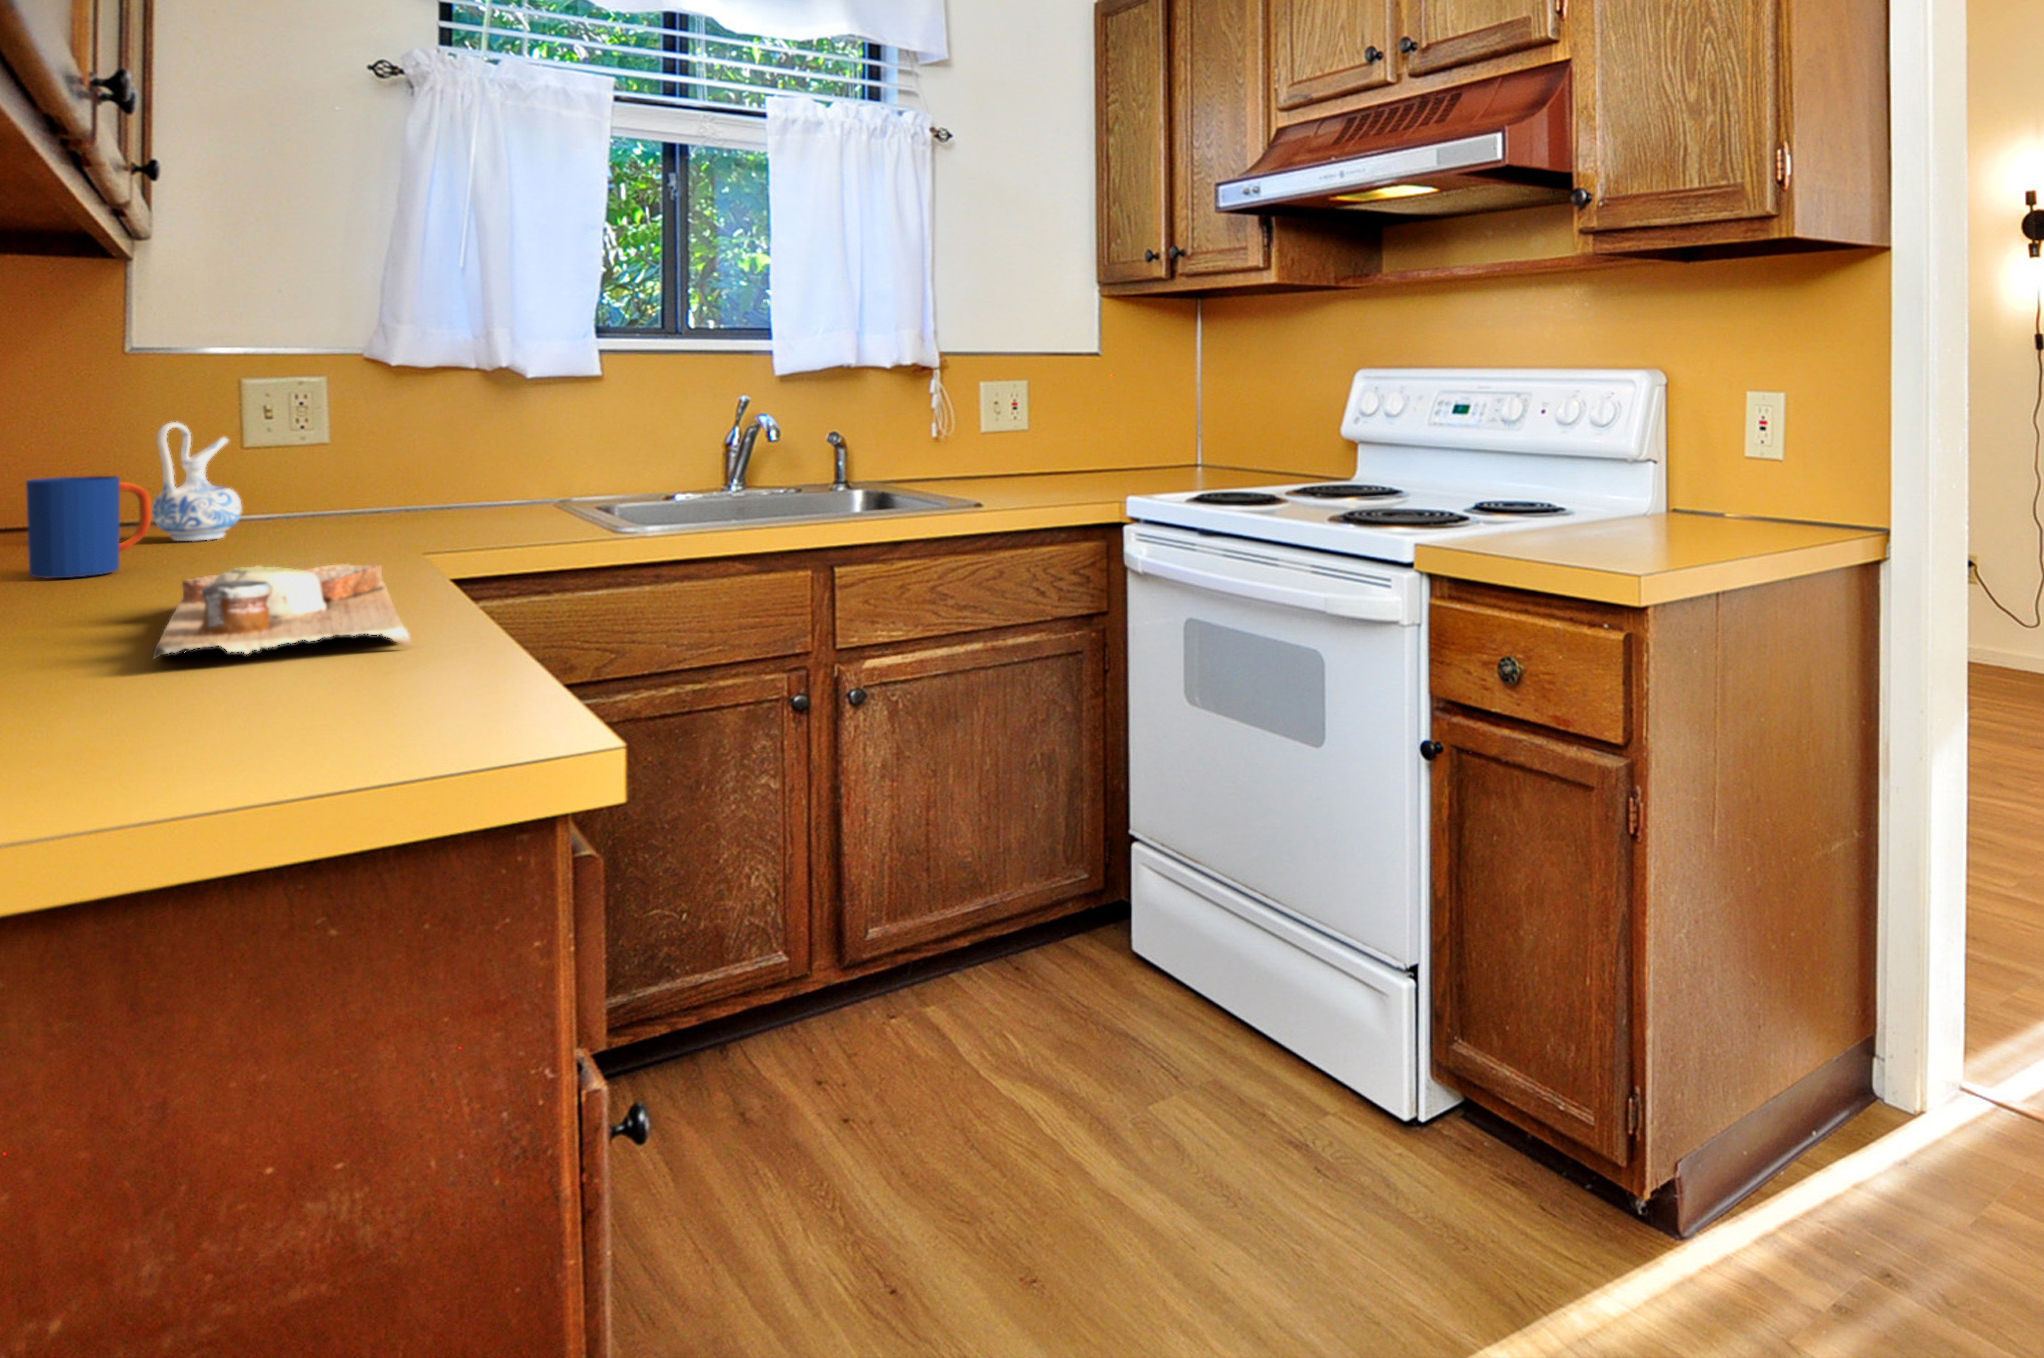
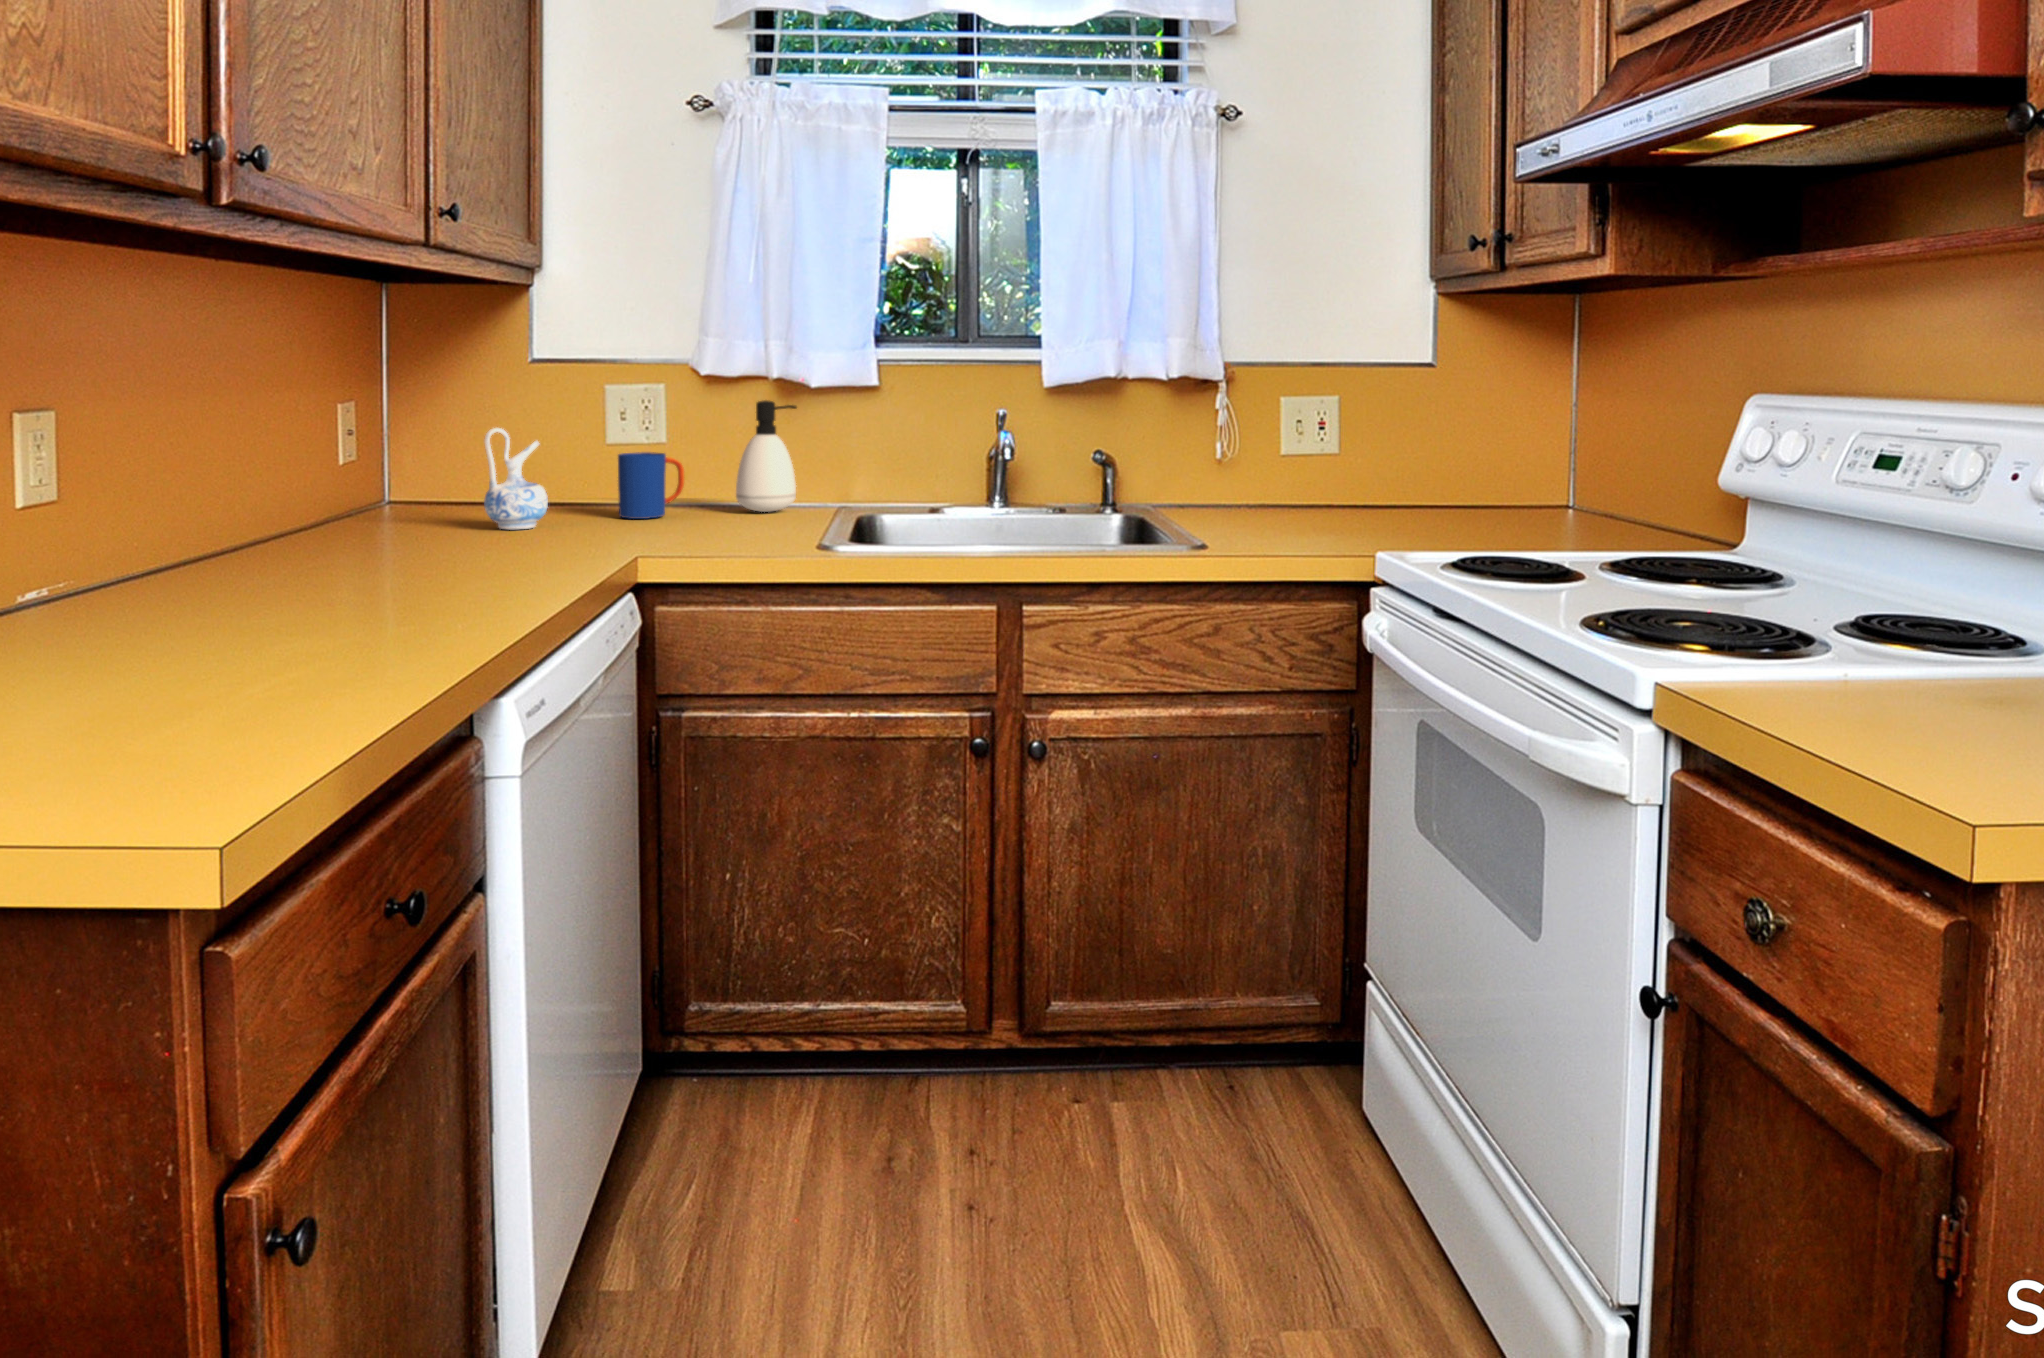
soap dispenser: none [443,392,518,511] -> present [736,400,797,512]
mug: present [26,476,152,578] -> present [618,452,684,519]
cutting board: present [153,563,410,658] -> none [89,576,450,689]

